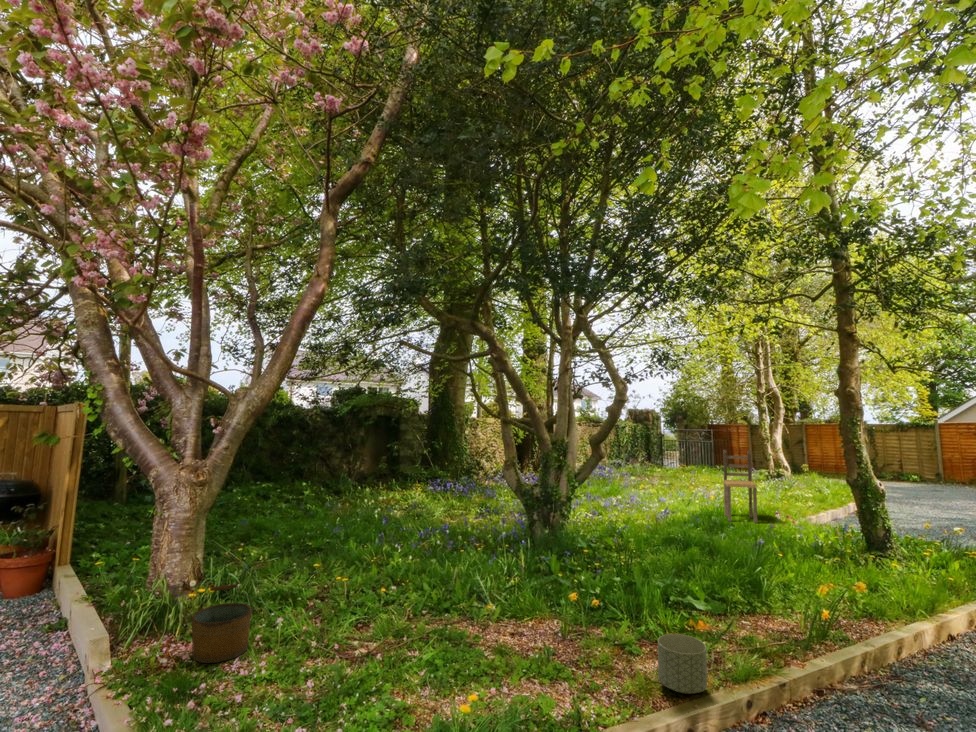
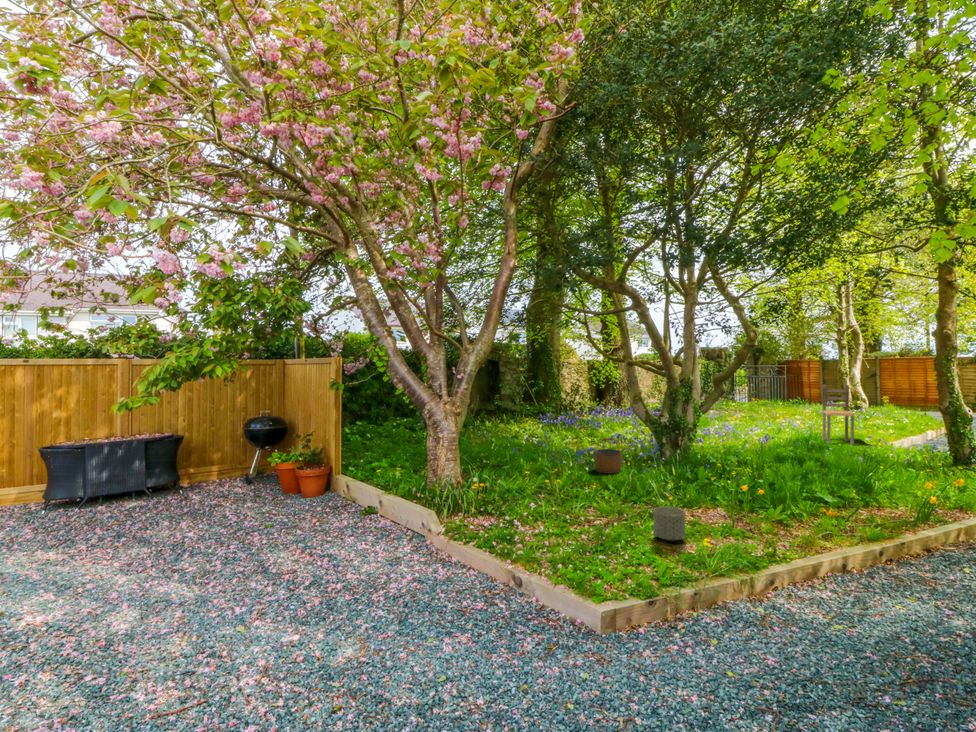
bucket: present [190,584,253,663] -> present [594,438,622,474]
planter: present [658,634,707,694] -> present [654,507,685,542]

